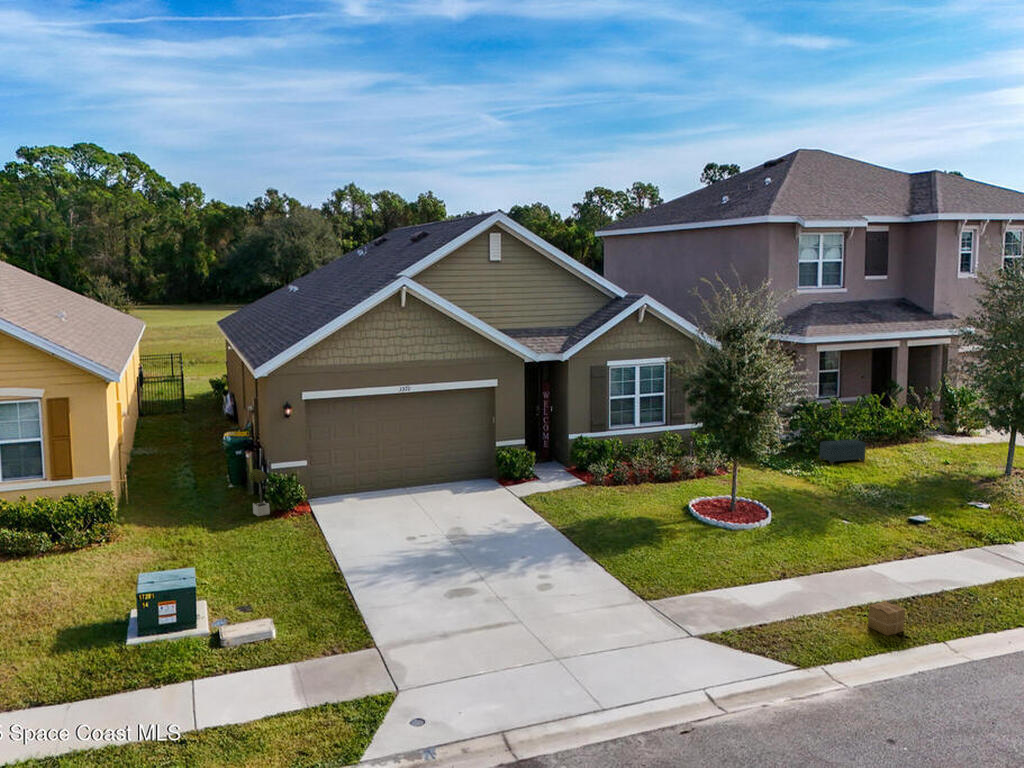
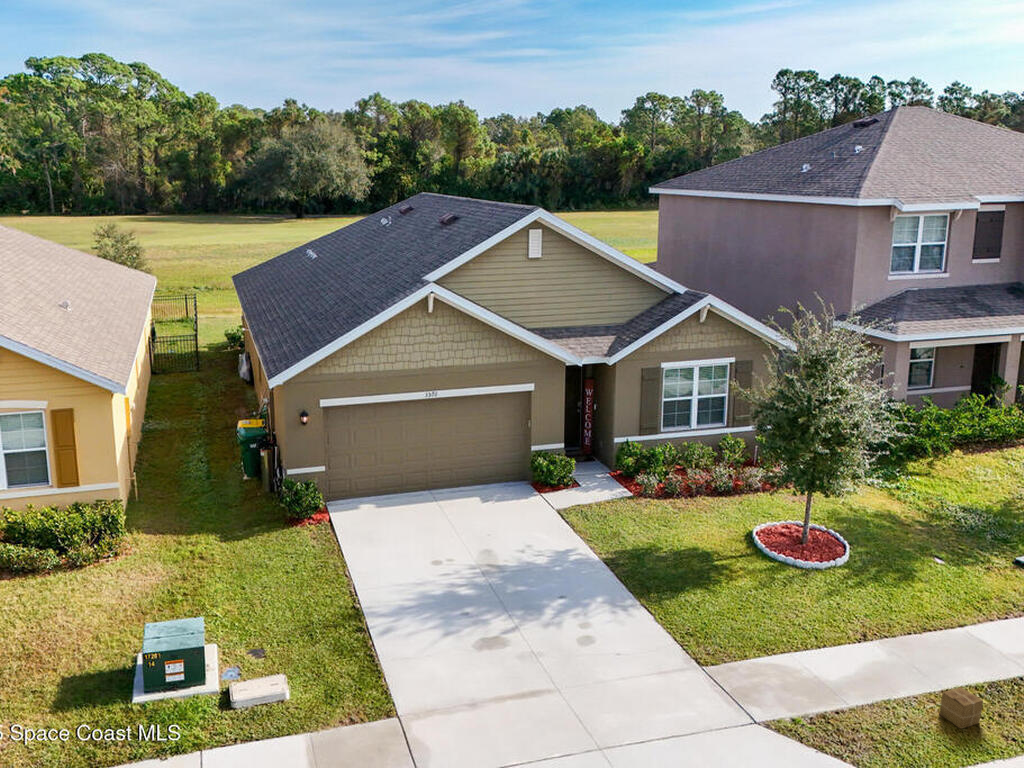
bench: present [819,439,866,464] -> none [891,448,945,477]
potted tree: present [249,469,270,516] -> none [266,474,288,525]

